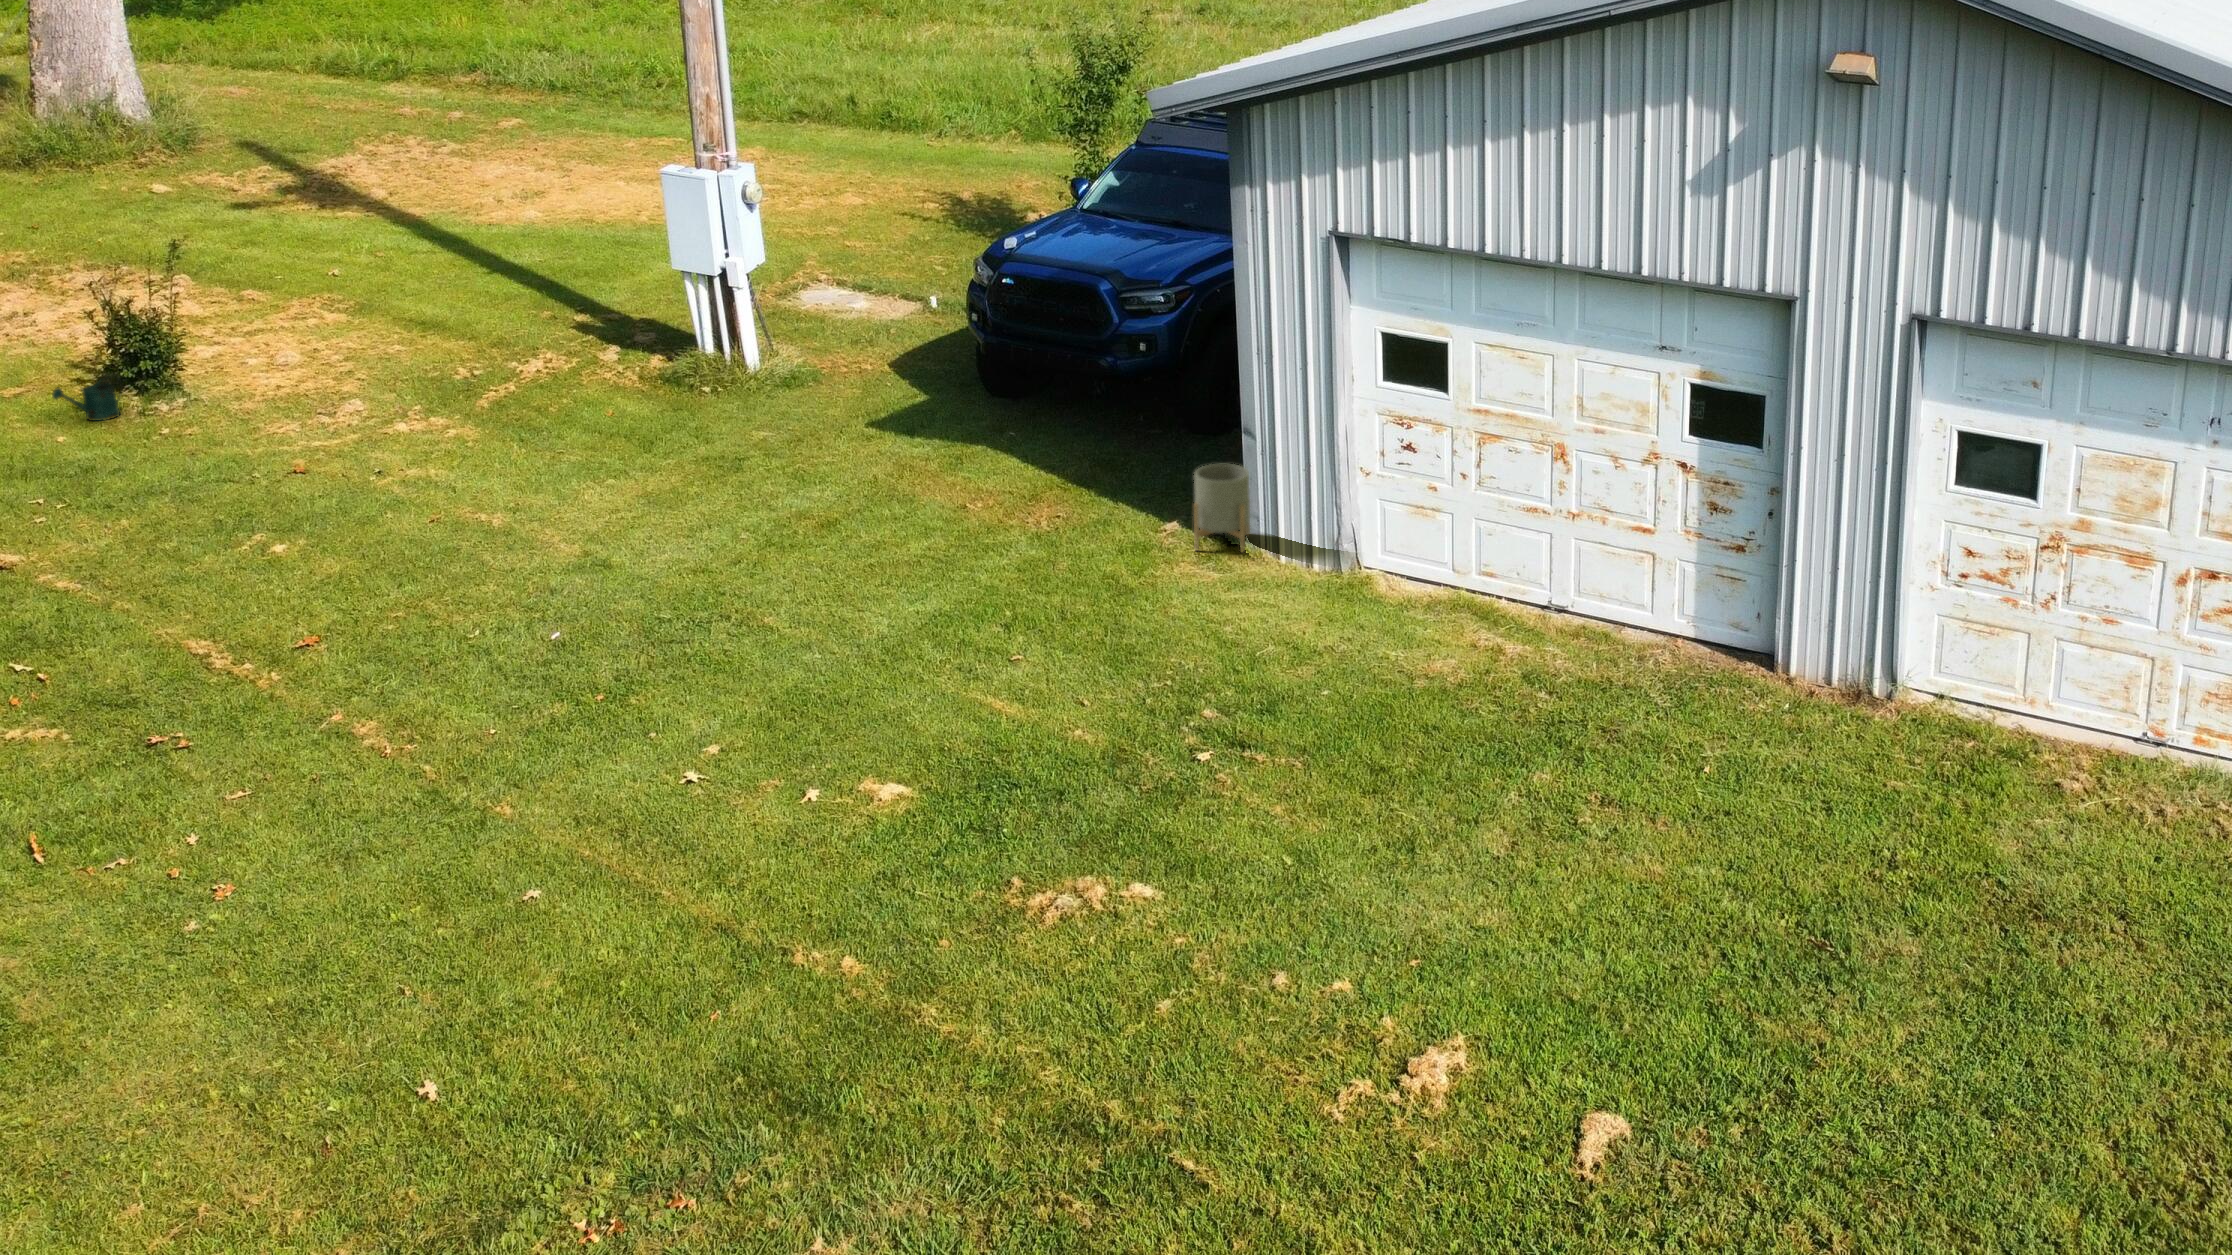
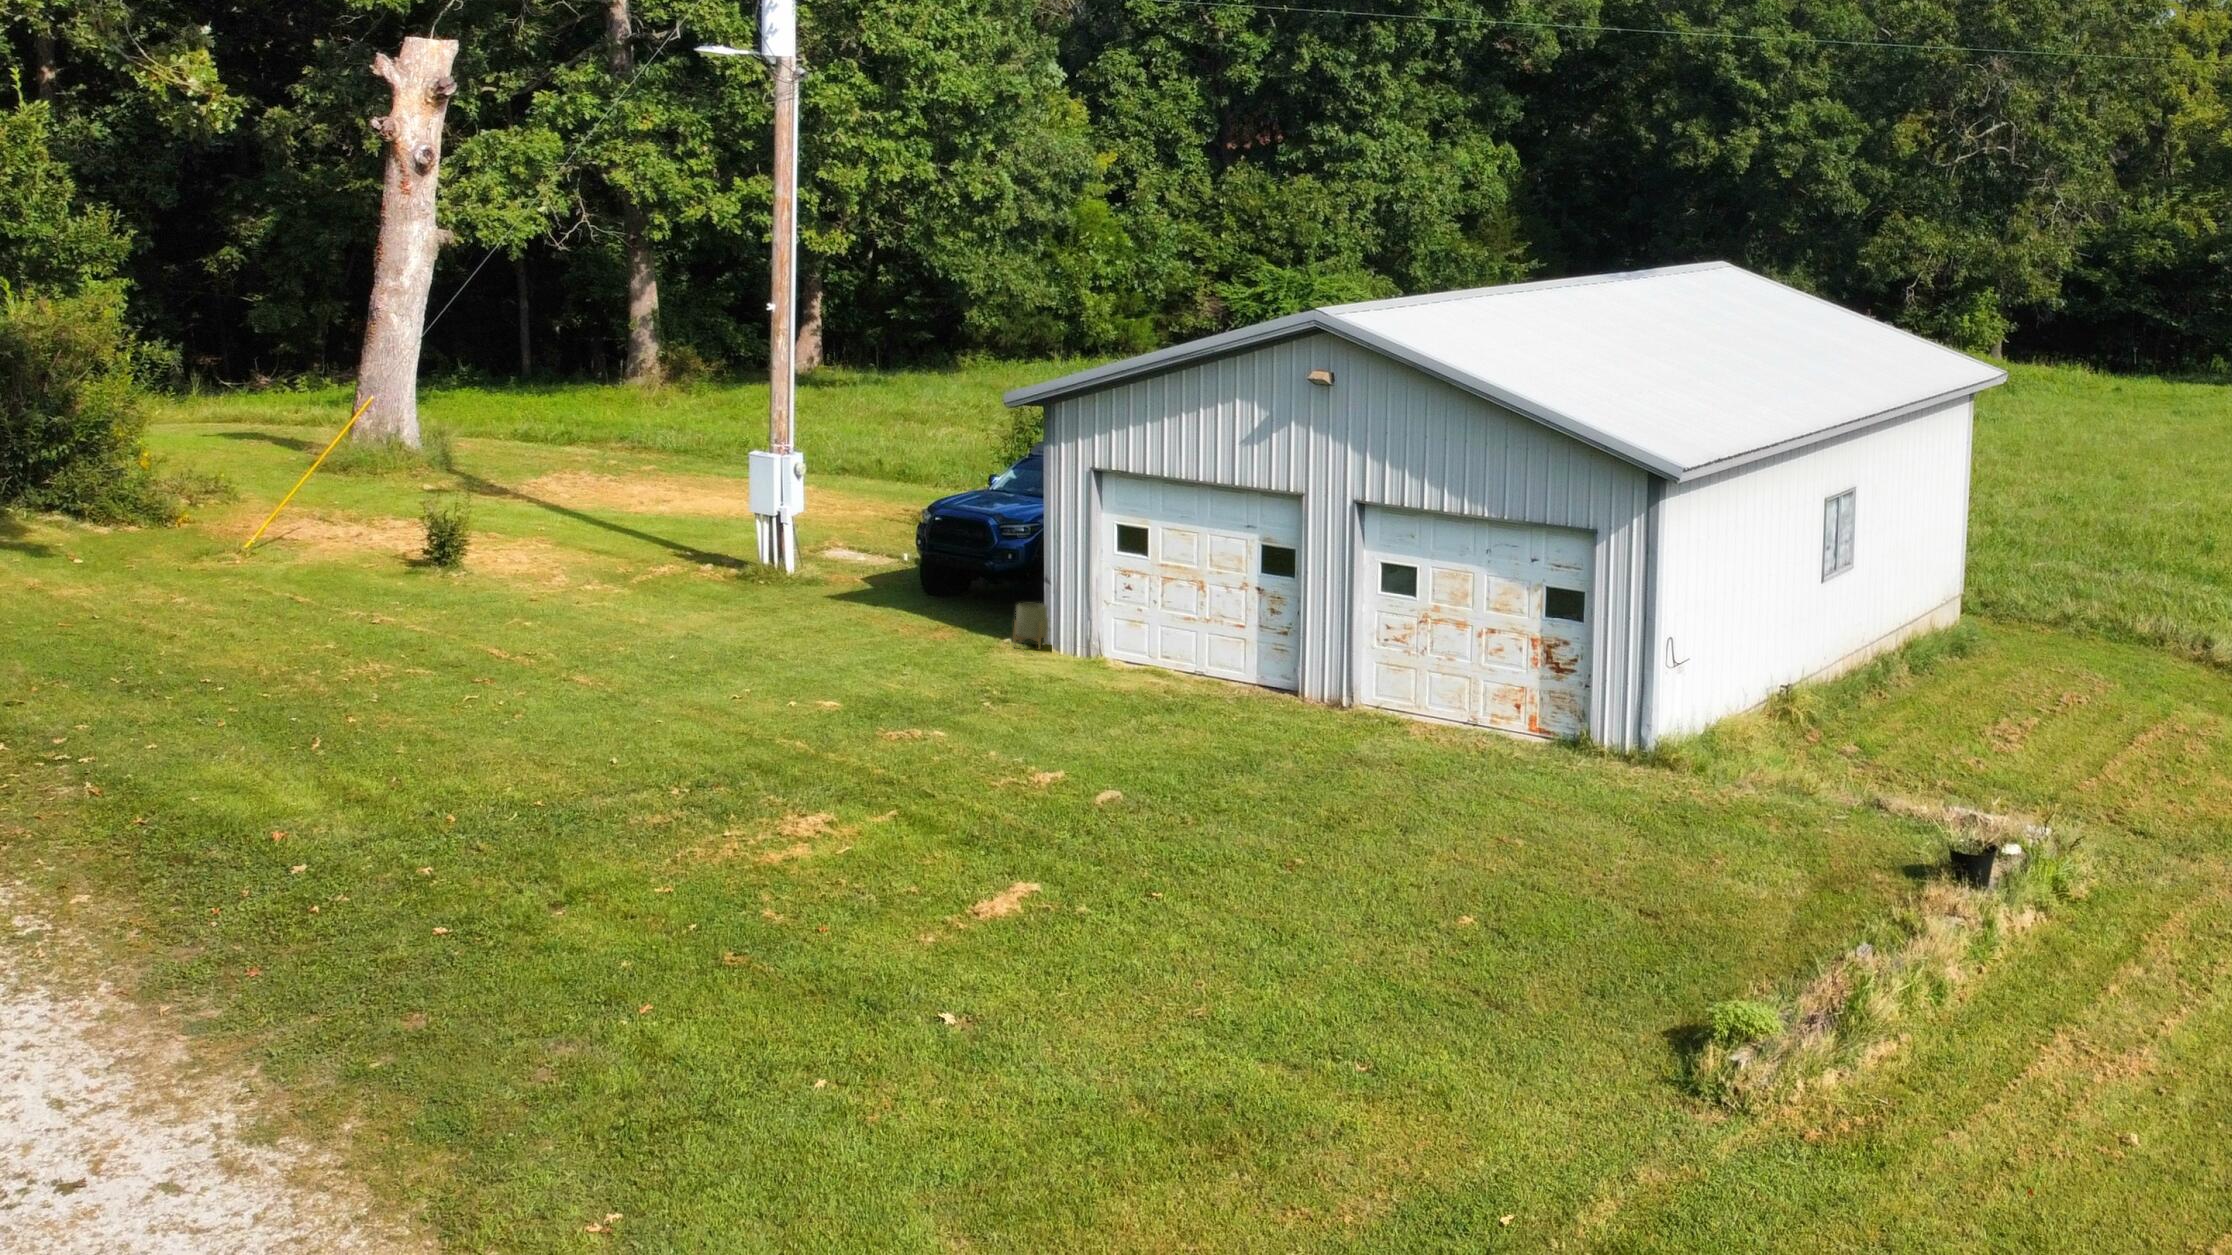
watering can: present [52,377,122,421] -> none [391,553,427,577]

